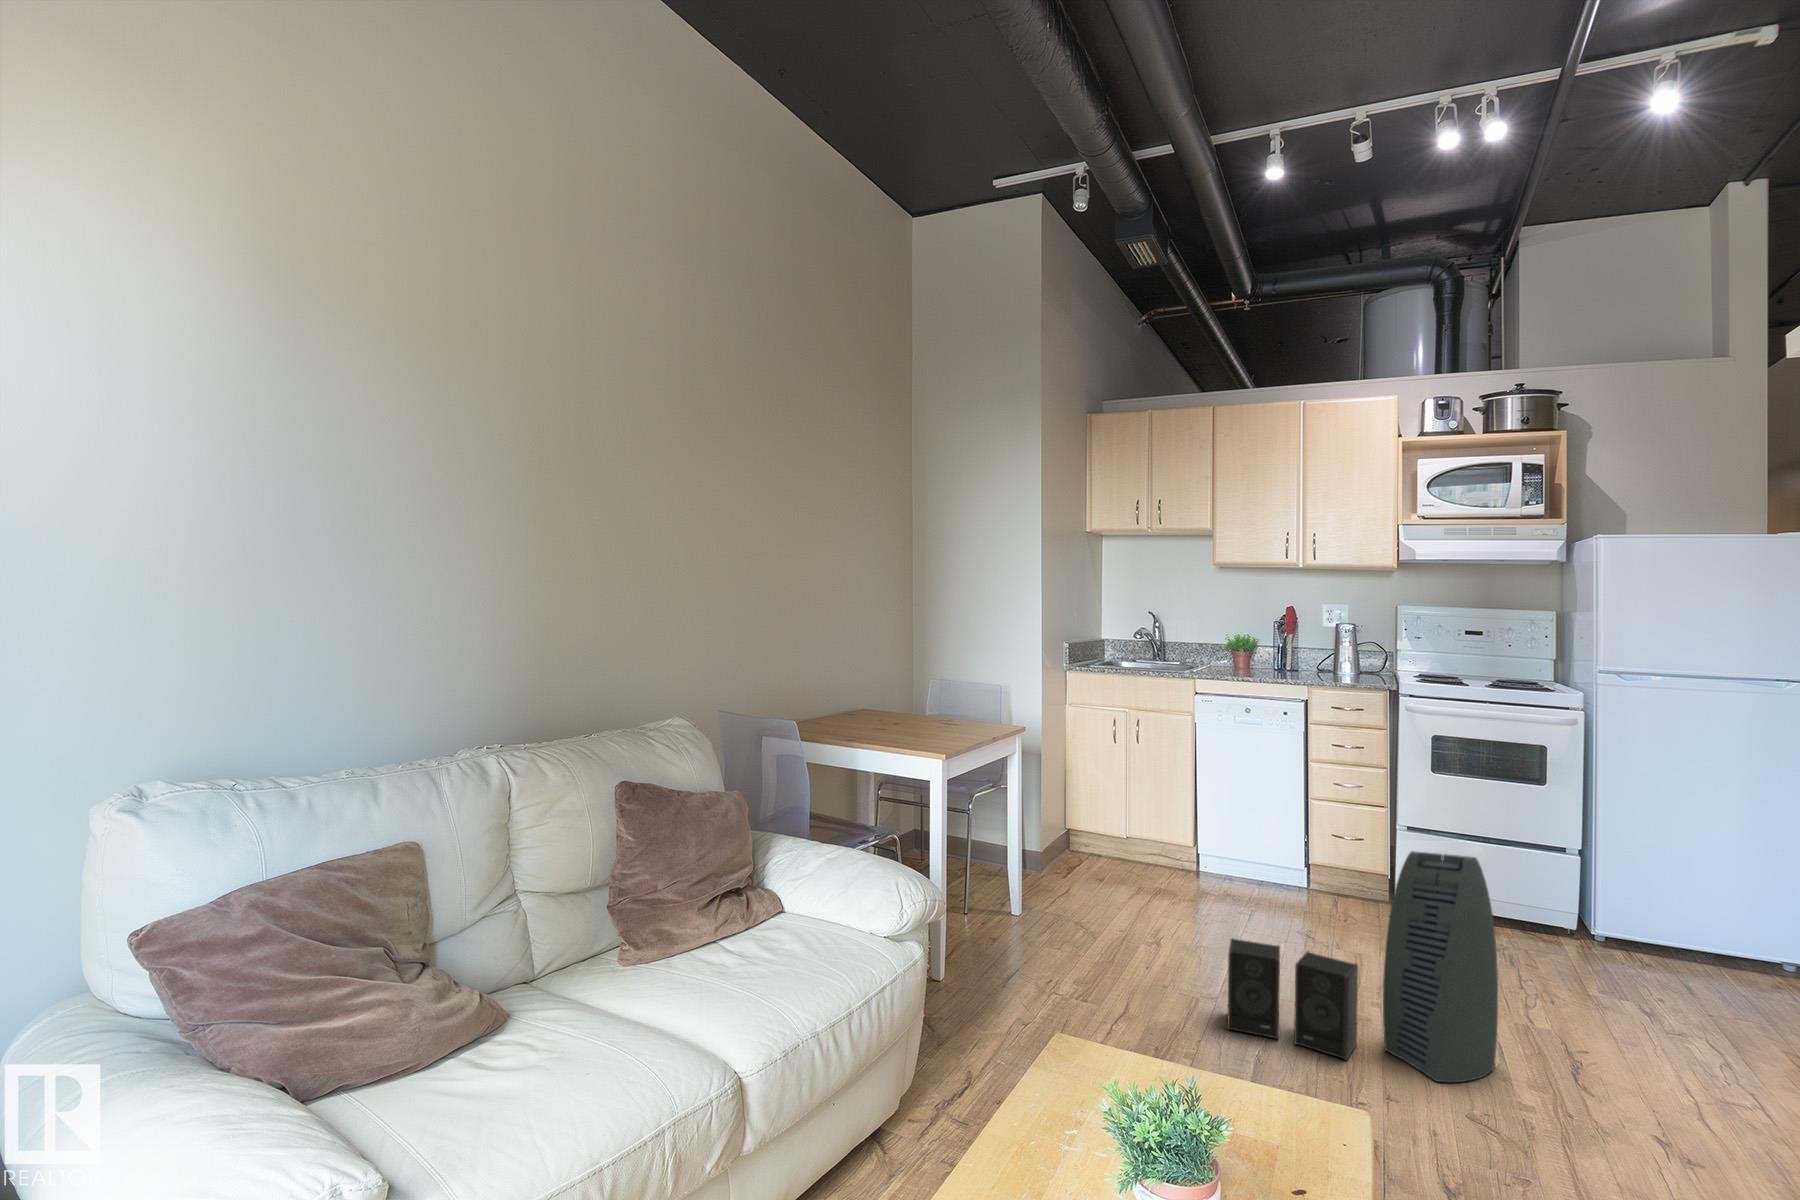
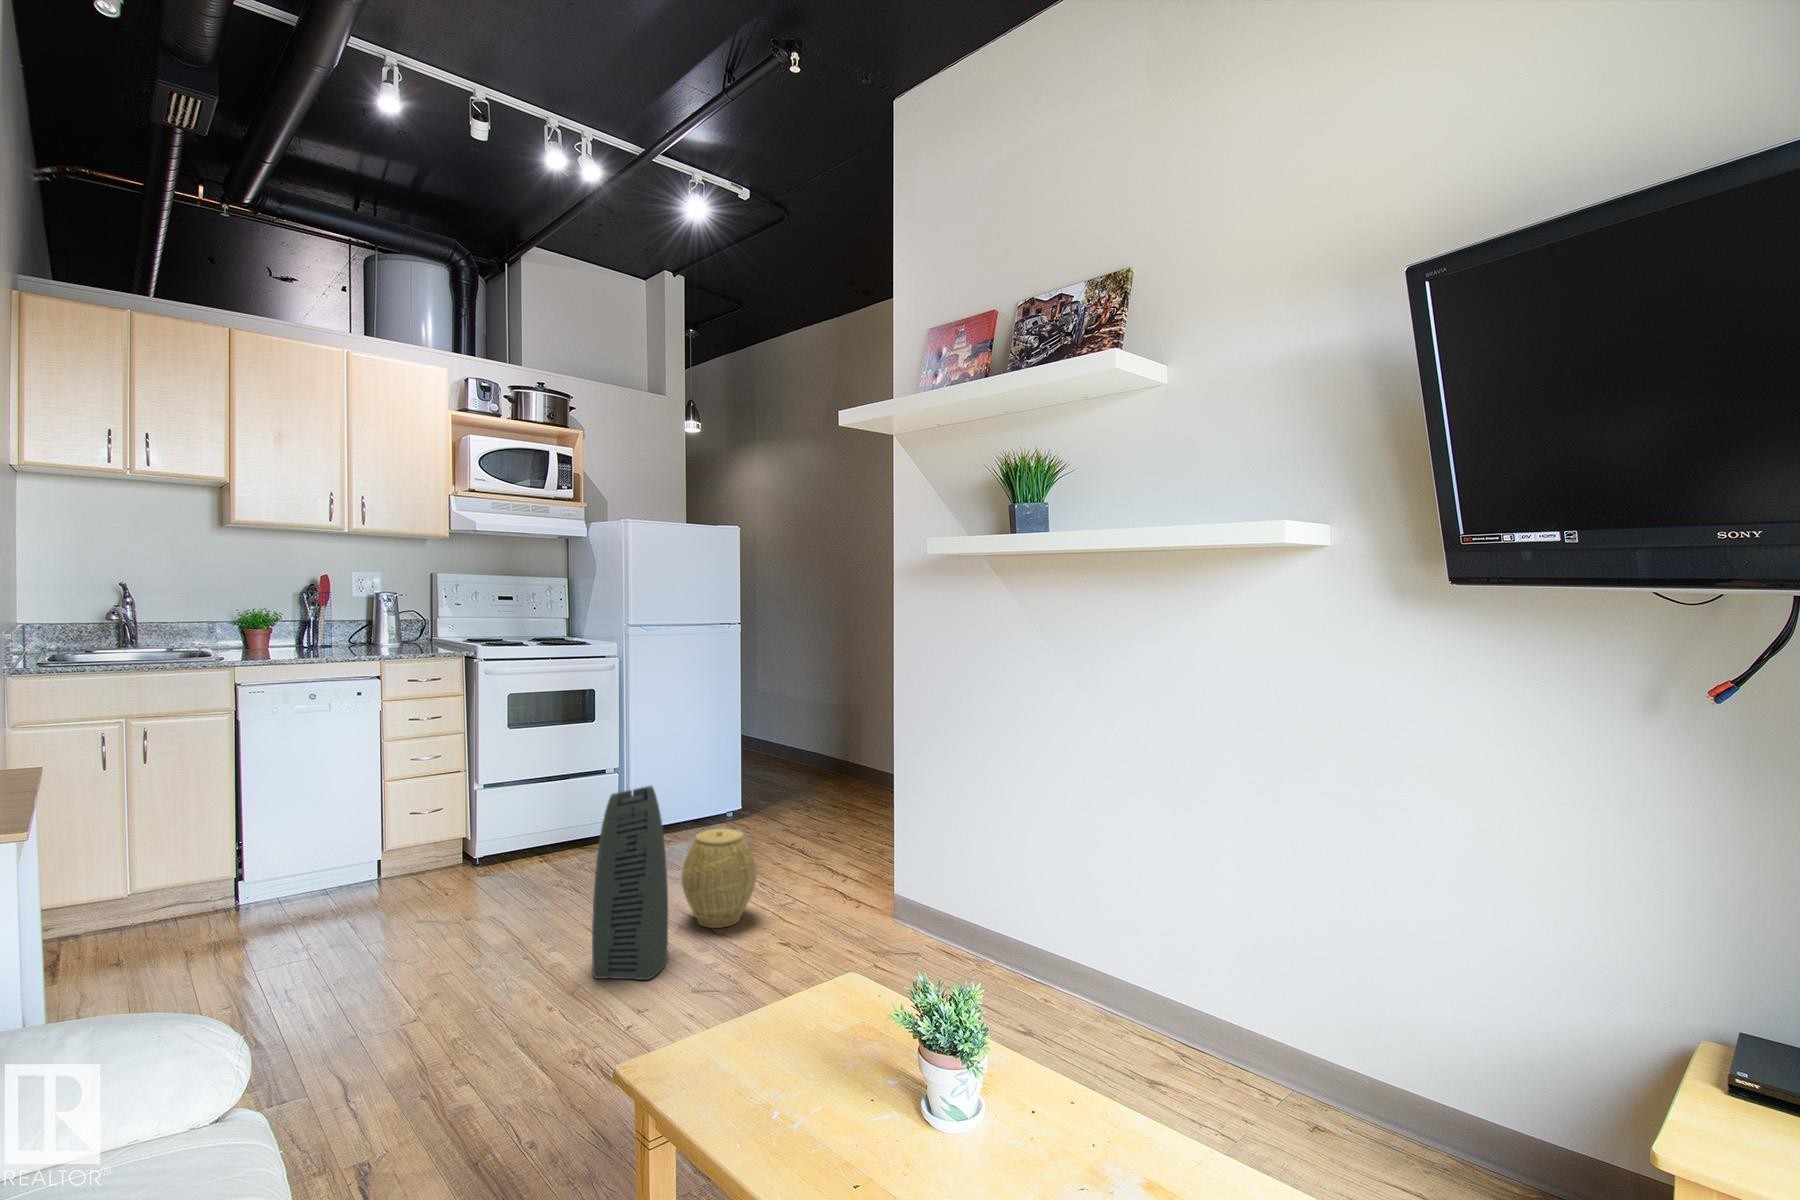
speaker: present [1227,938,1358,1060] -> none [449,912,582,1035]
woven basket: none [1551,946,1678,1090] -> present [681,828,757,928]

